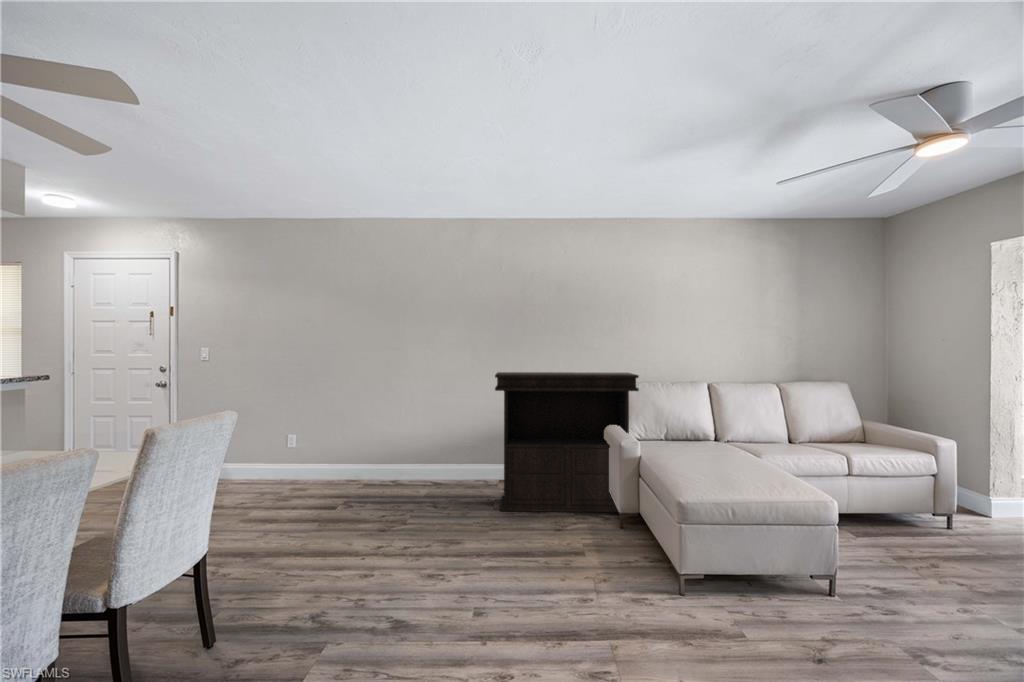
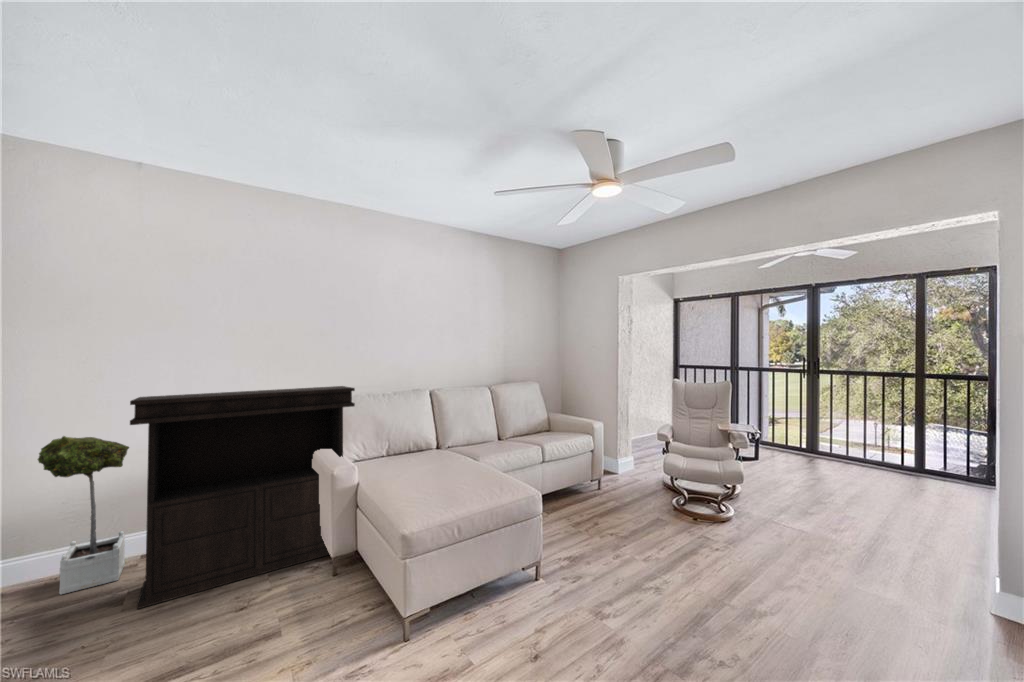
potted tree: none [451,394,492,491] -> present [38,436,129,594]

